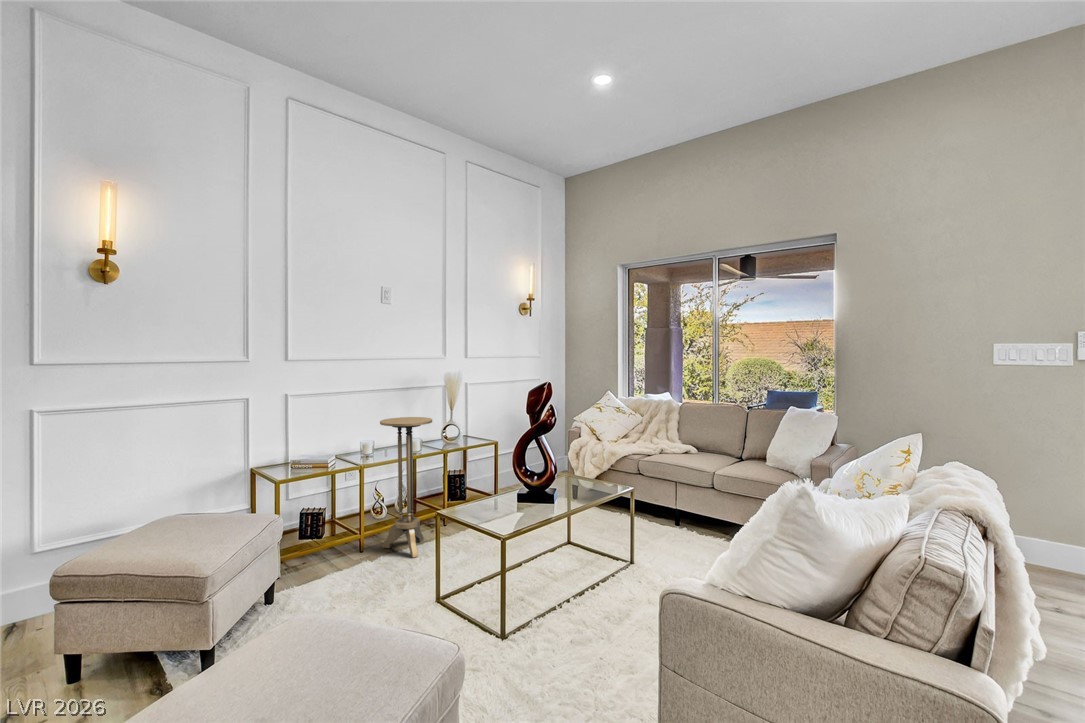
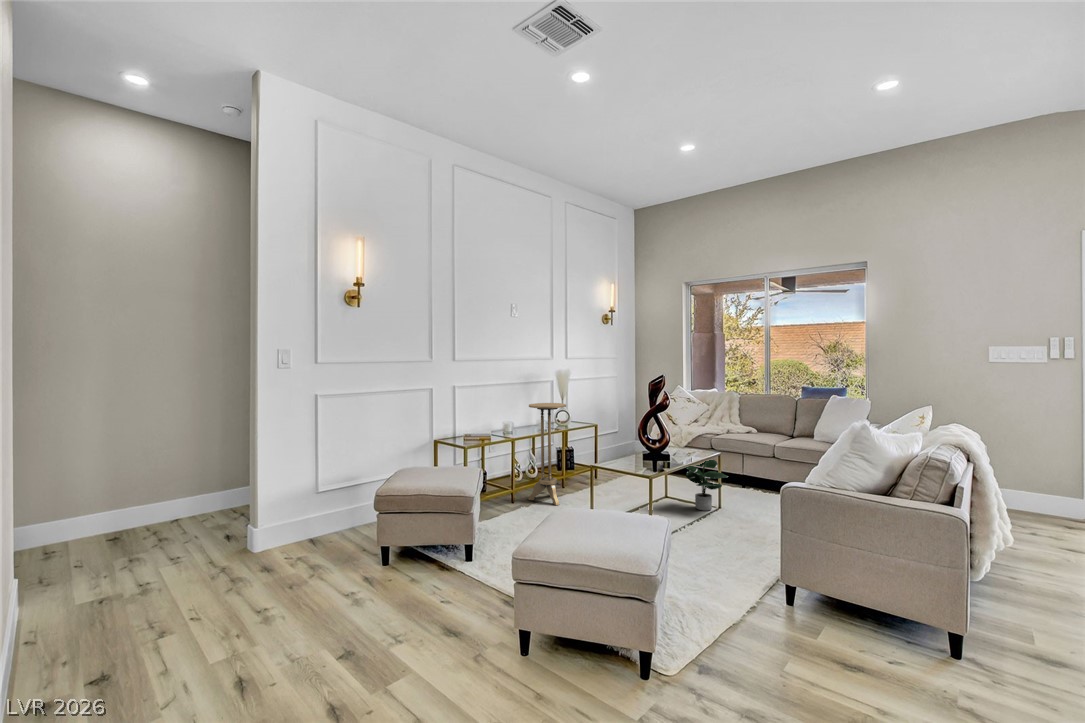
potted plant: none [580,494,641,567] -> present [686,460,728,511]

